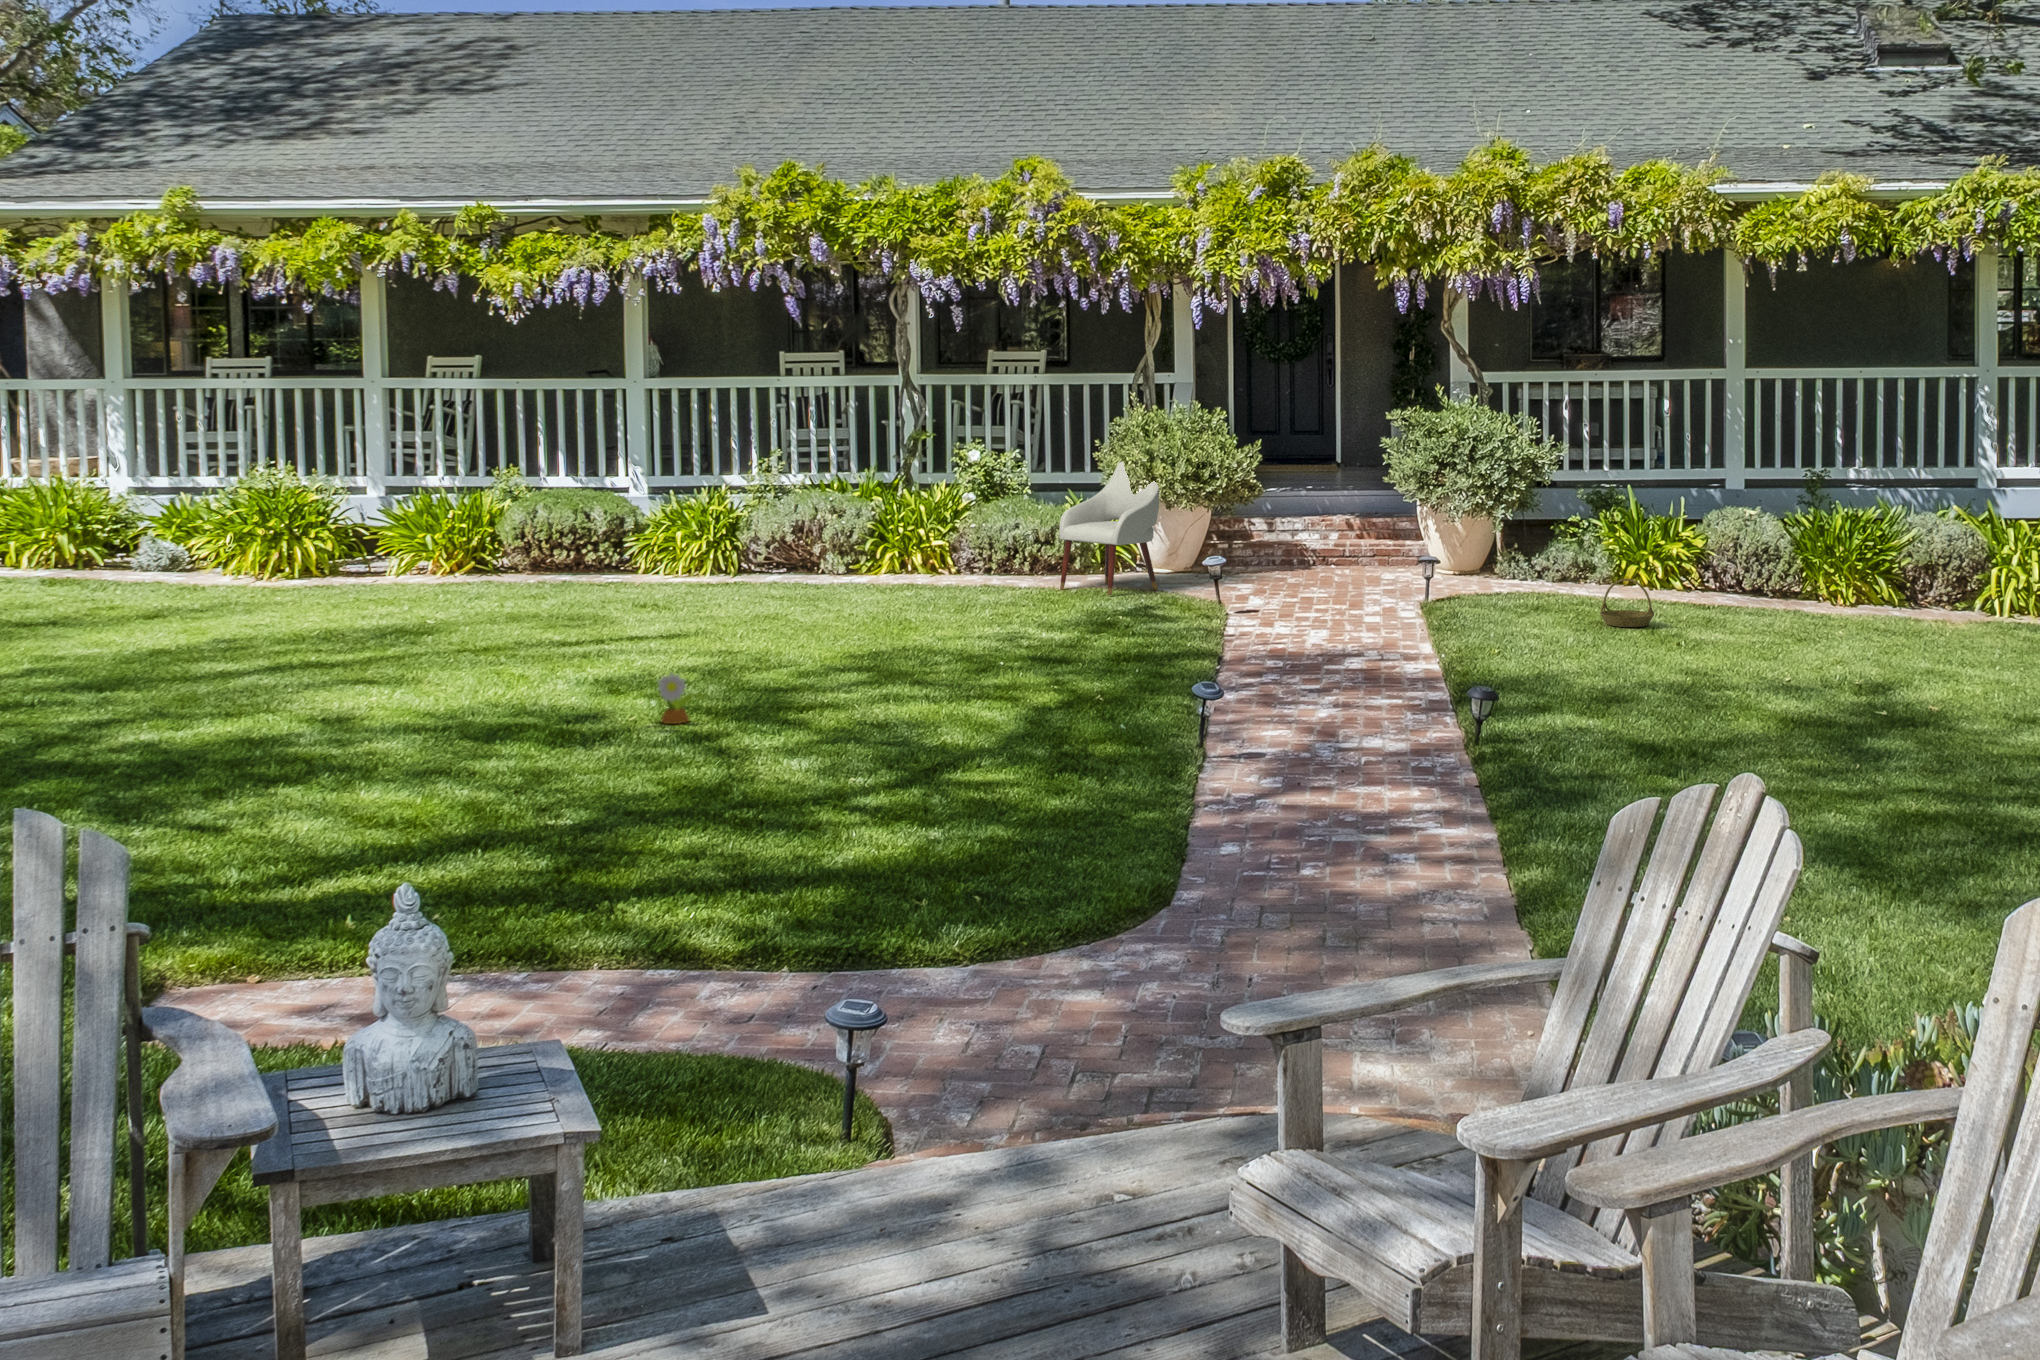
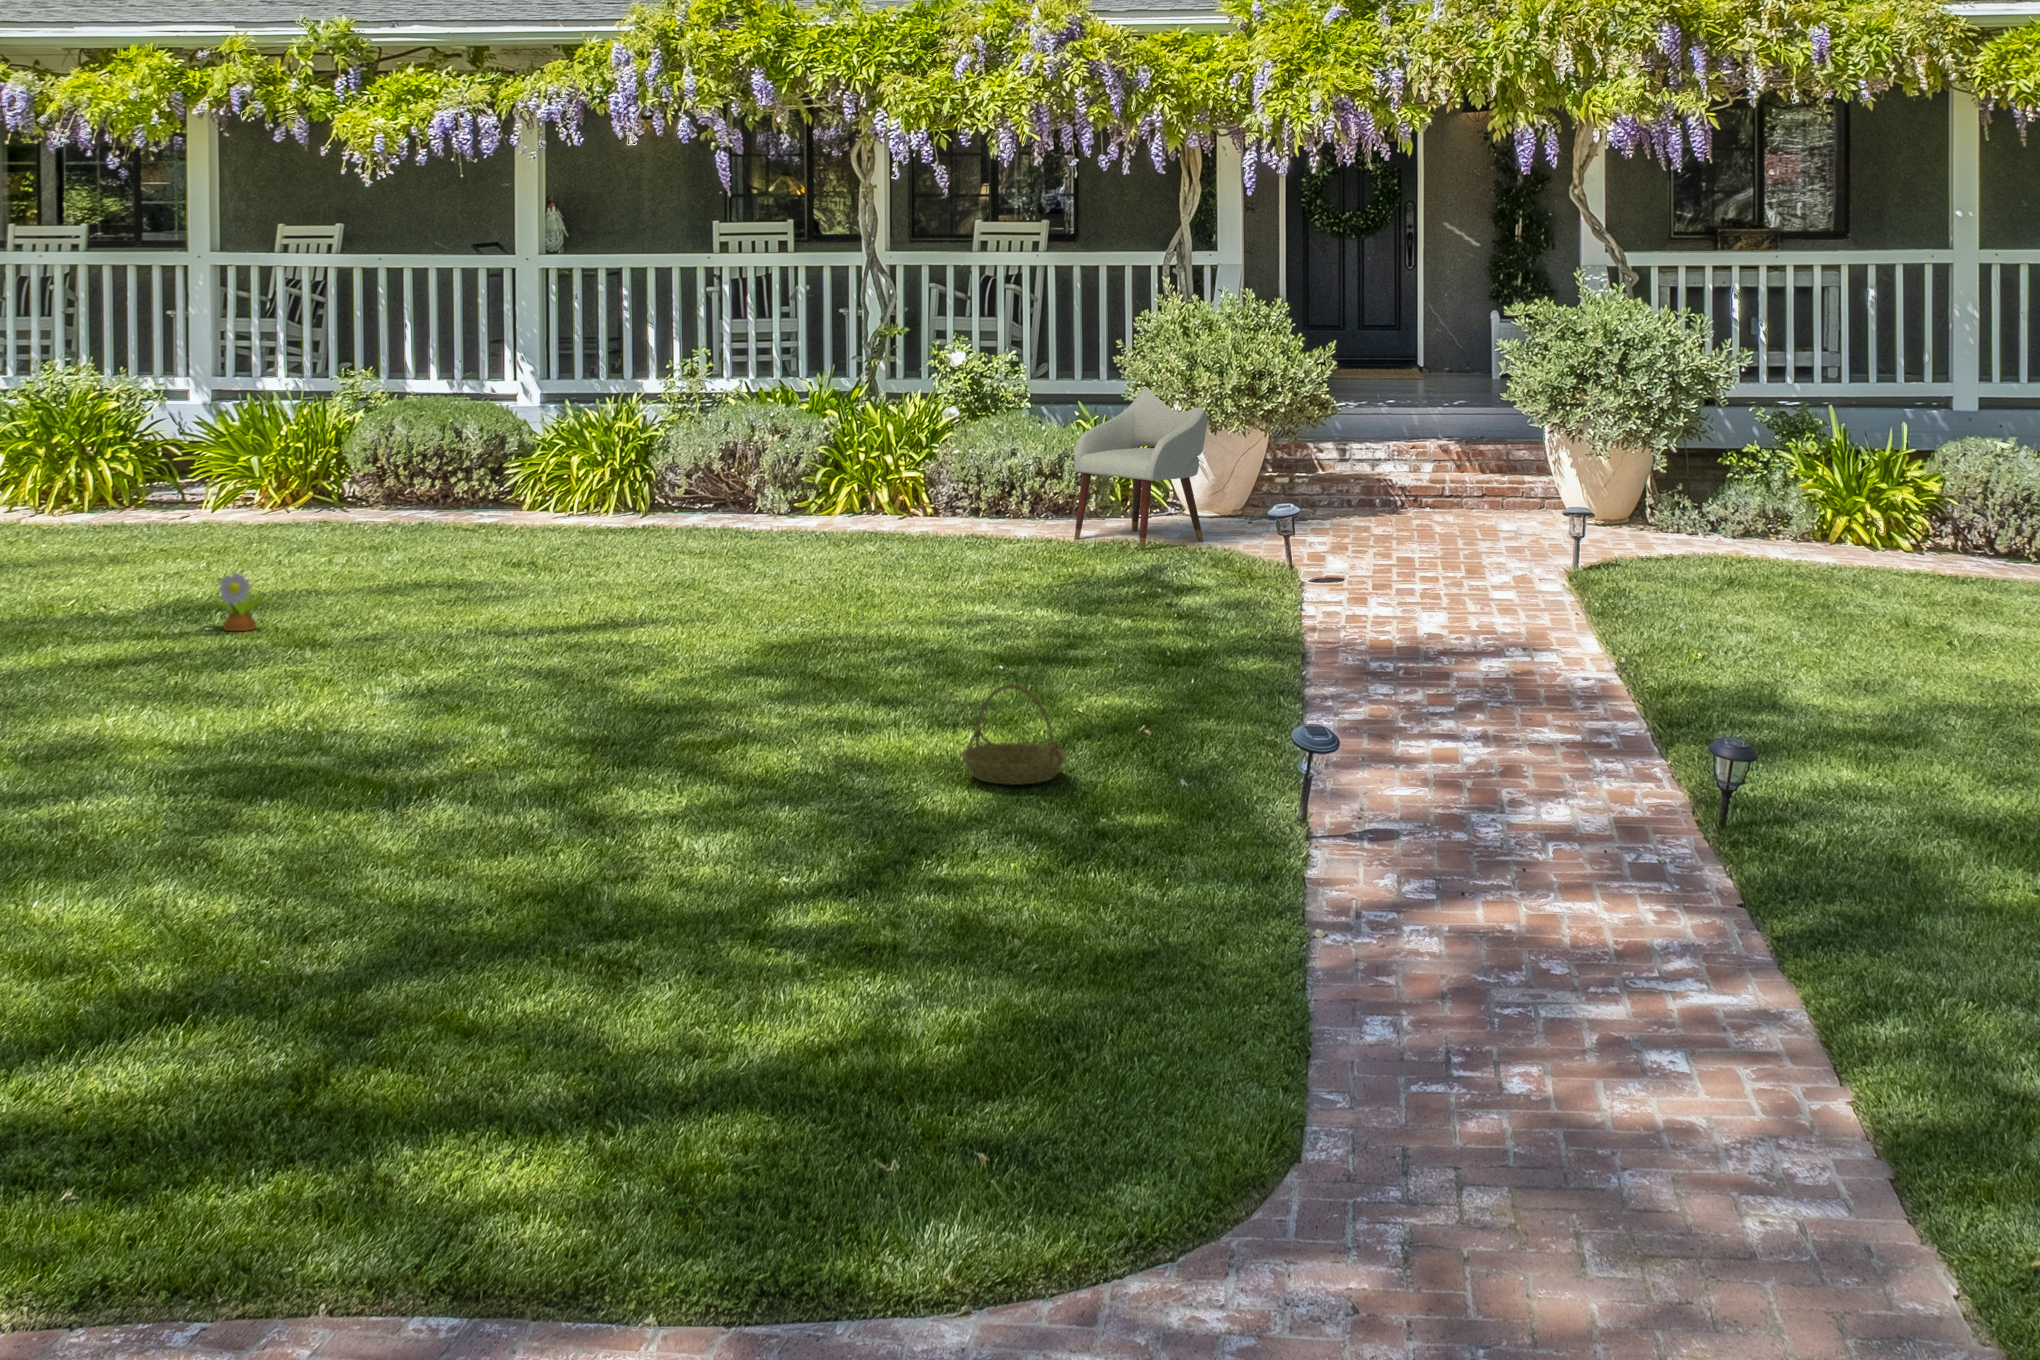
basket: present [1600,579,1654,627] -> present [961,684,1067,785]
decorative plant: present [658,673,705,724] -> present [212,572,275,631]

